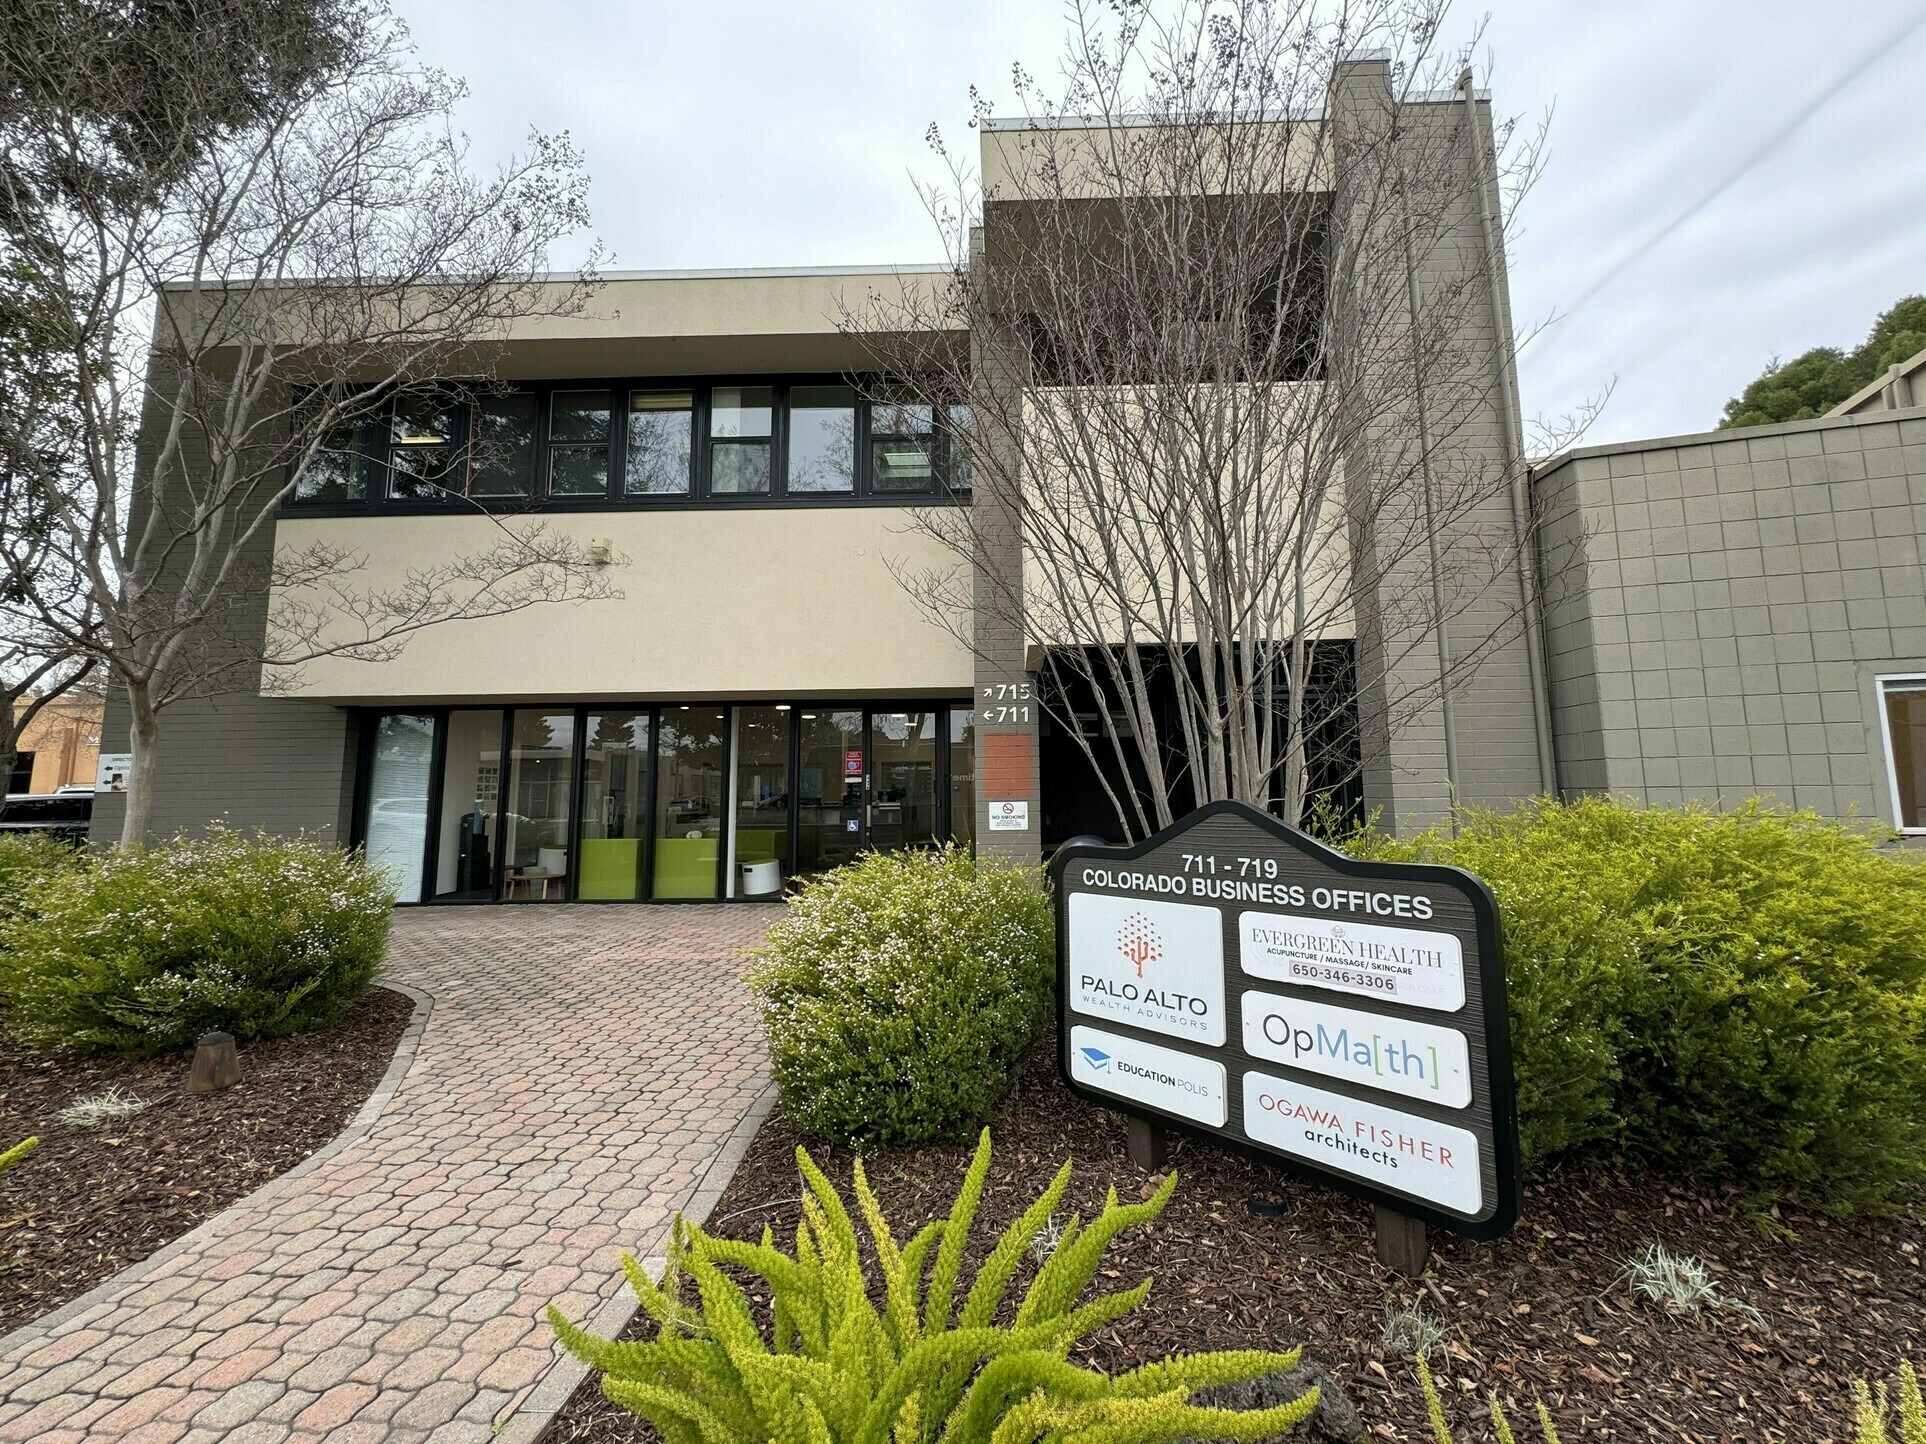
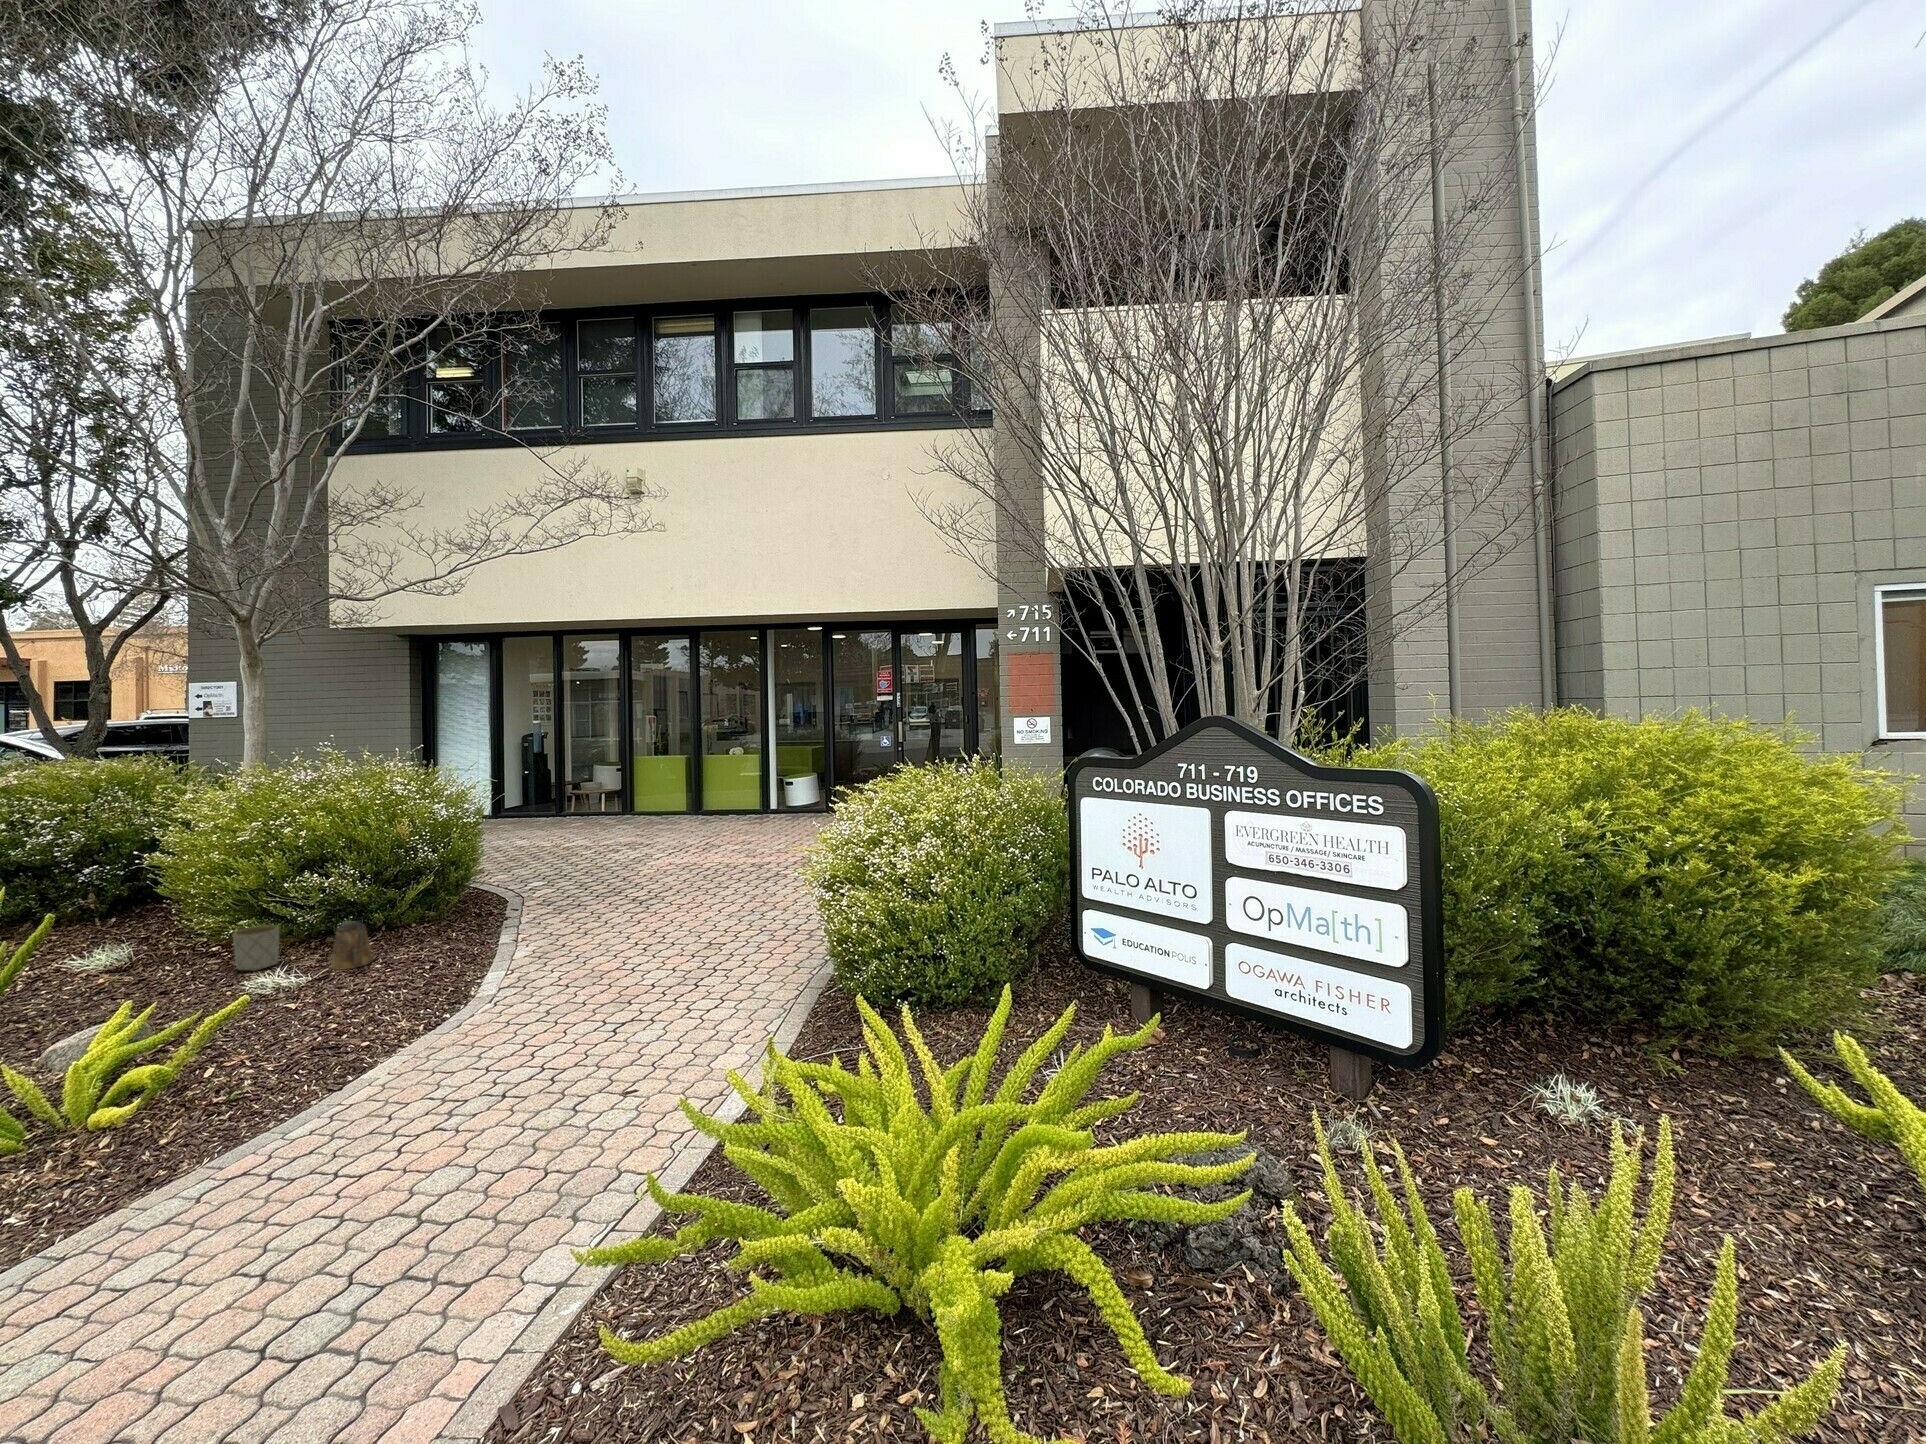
planter: none [72,1037,131,1094] -> present [233,925,279,971]

